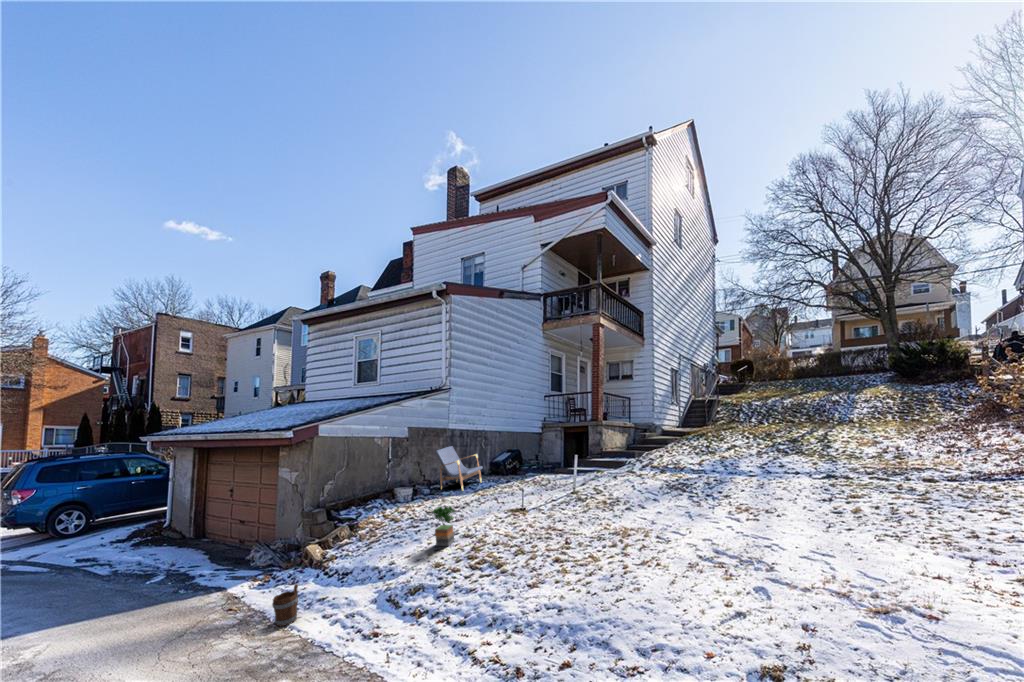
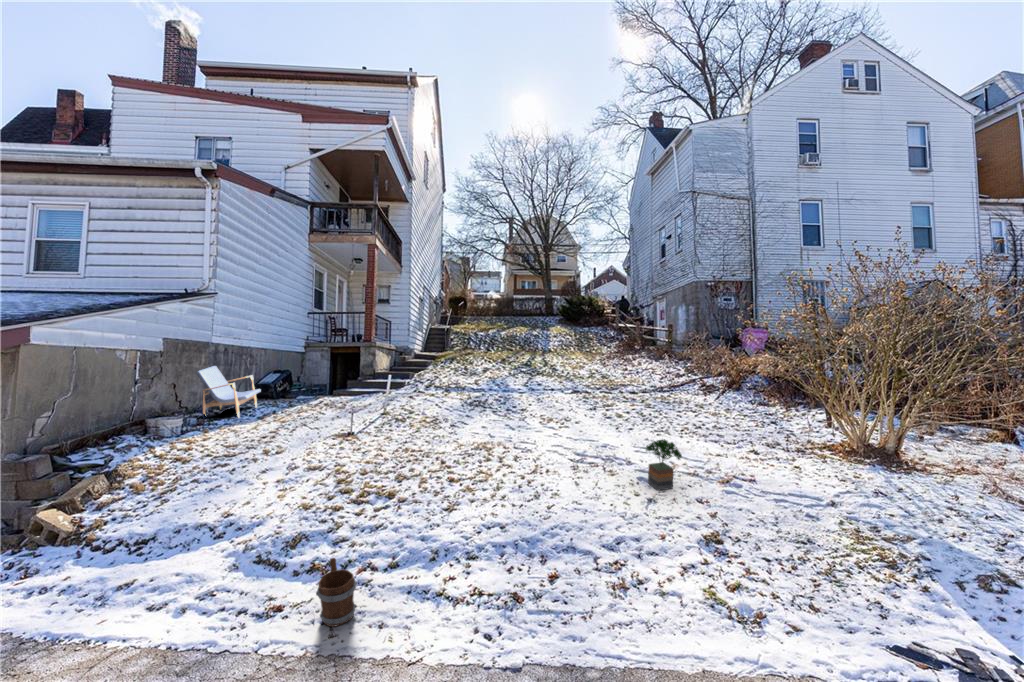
potted tree: present [433,506,455,546] -> present [646,439,682,491]
bucket: present [272,584,298,626] -> present [316,558,357,627]

